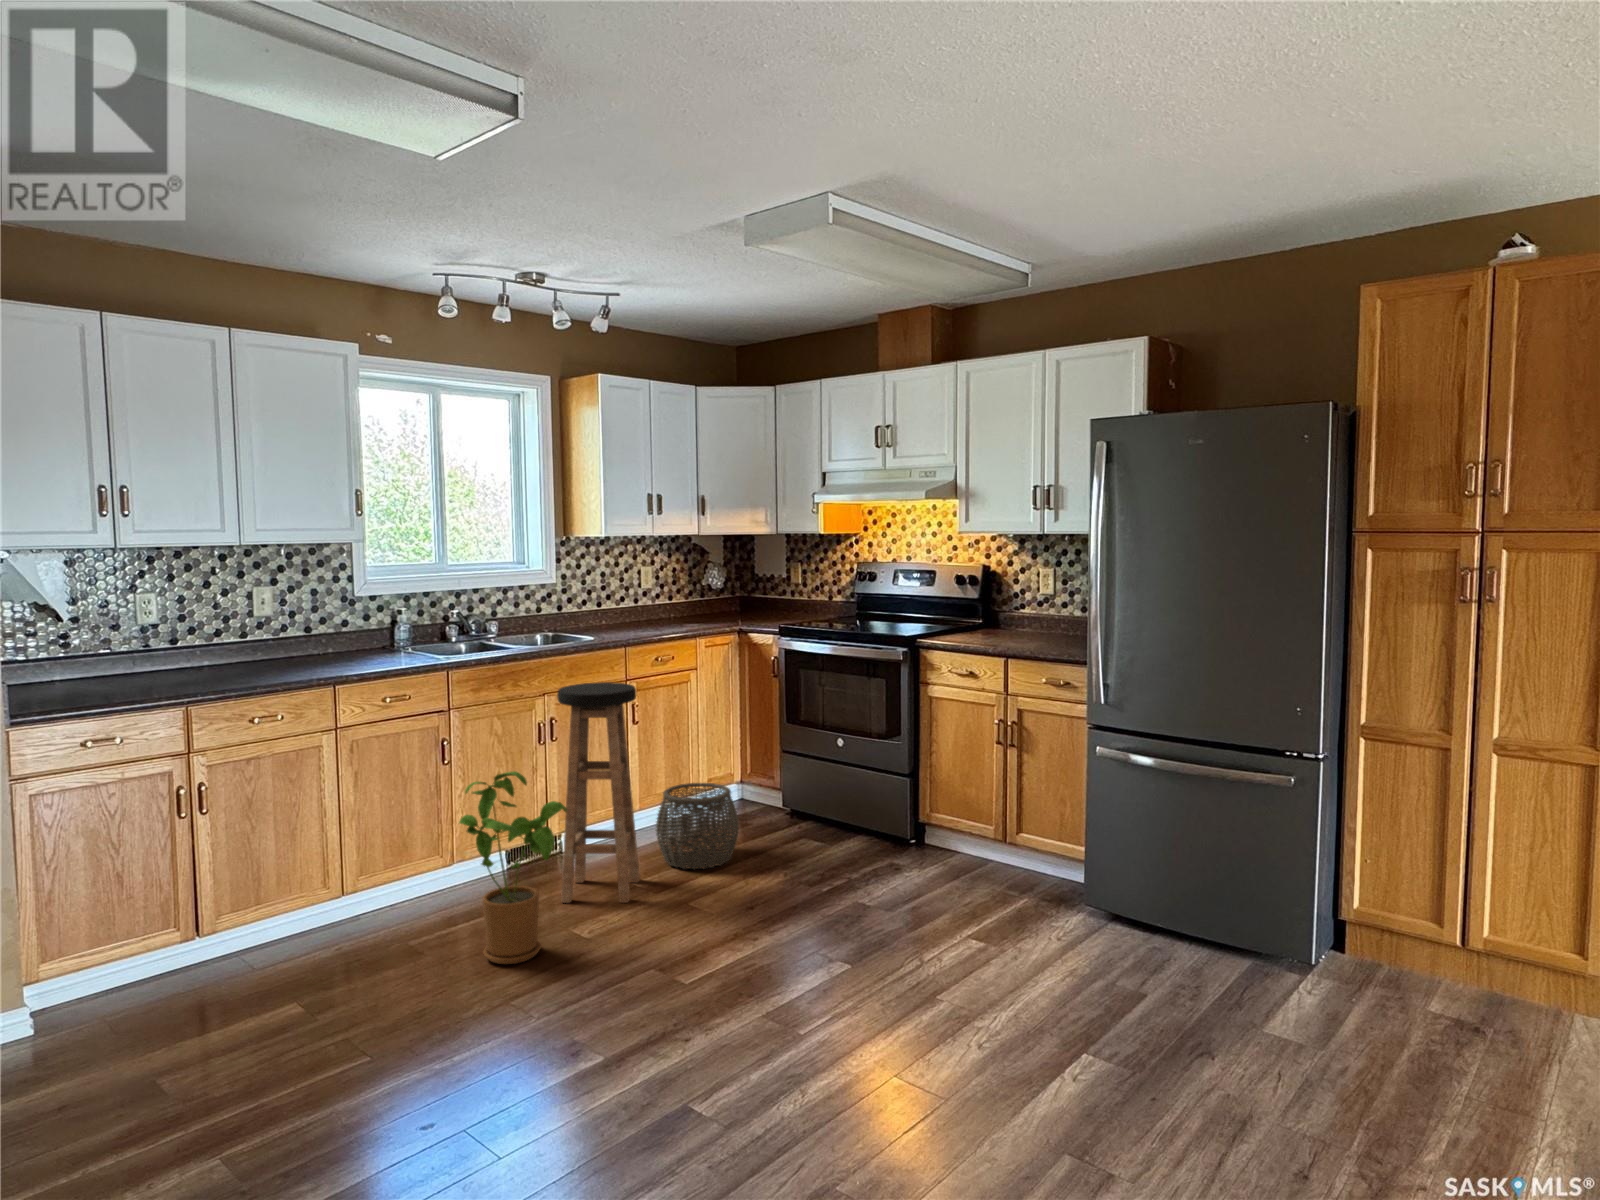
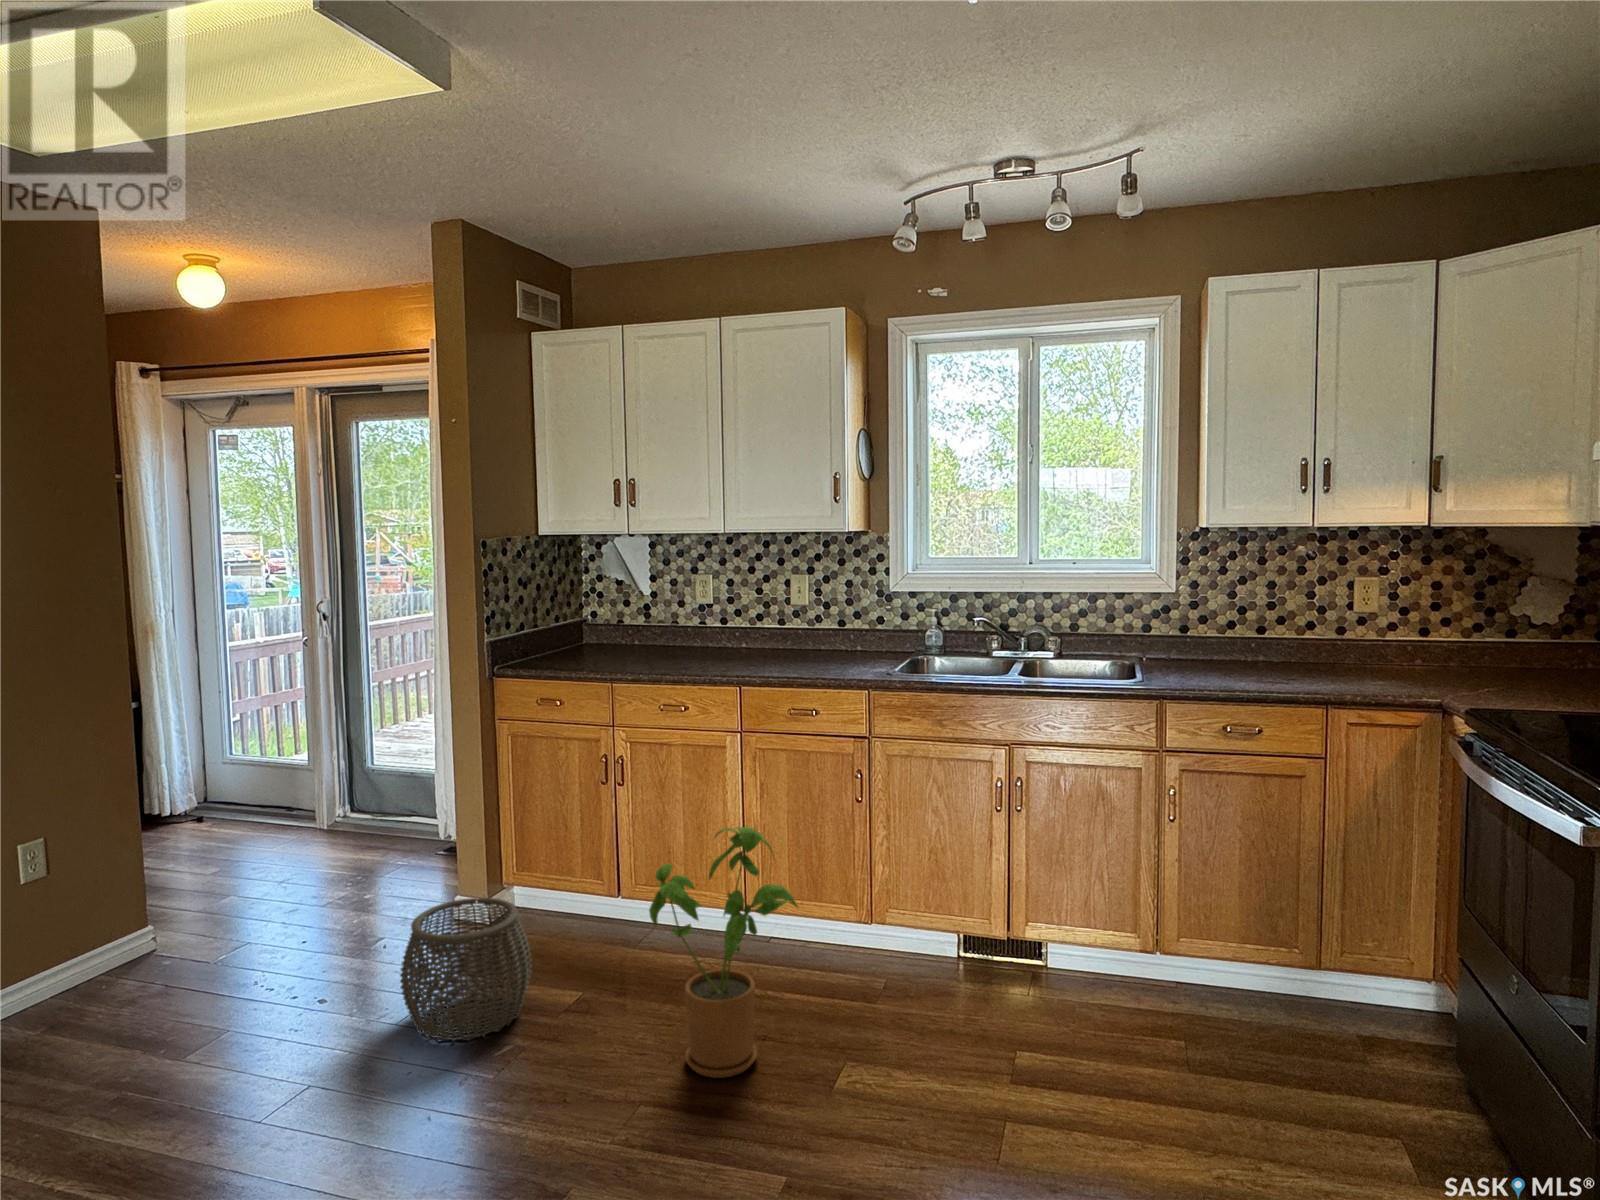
bar stool: present [557,682,640,903] -> none [892,736,1026,1078]
woven basket: present [656,783,739,869] -> present [400,898,532,1042]

